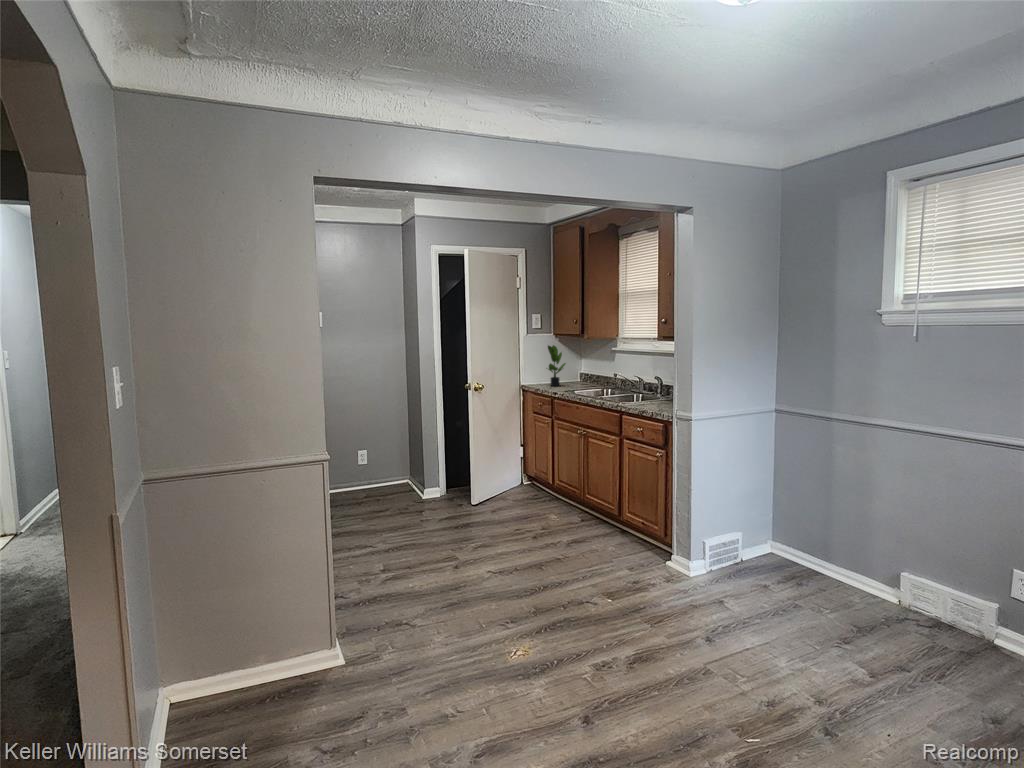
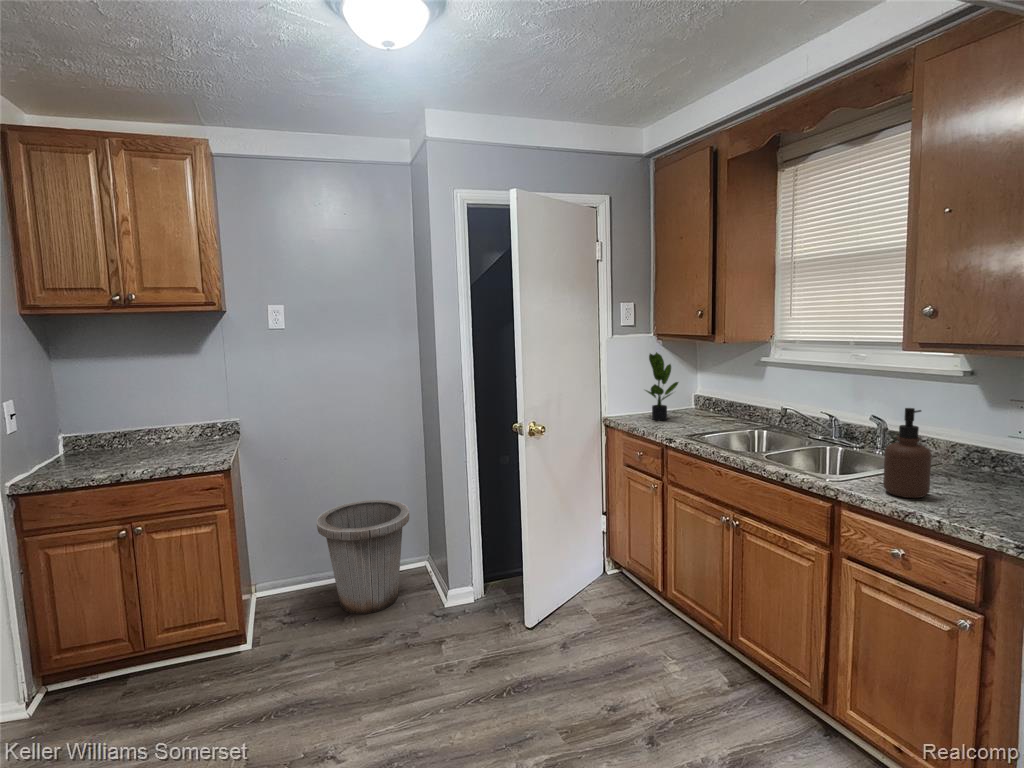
soap dispenser: none [634,363,652,404] -> present [883,408,931,498]
trash can: none [343,437,400,502] -> present [317,500,409,614]

